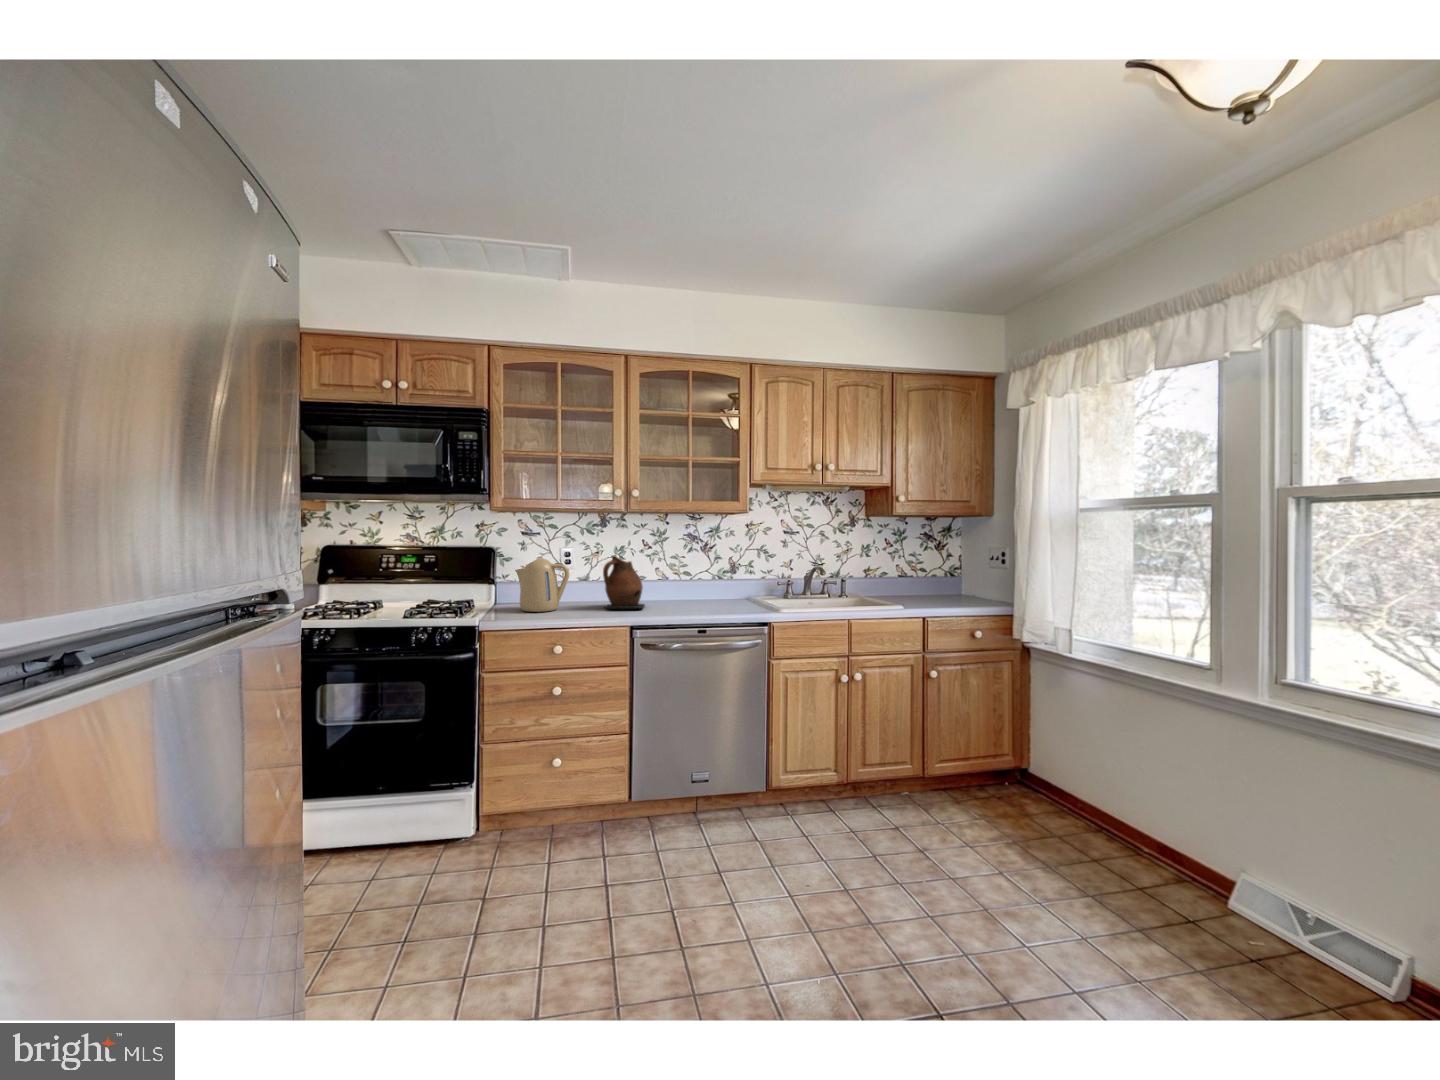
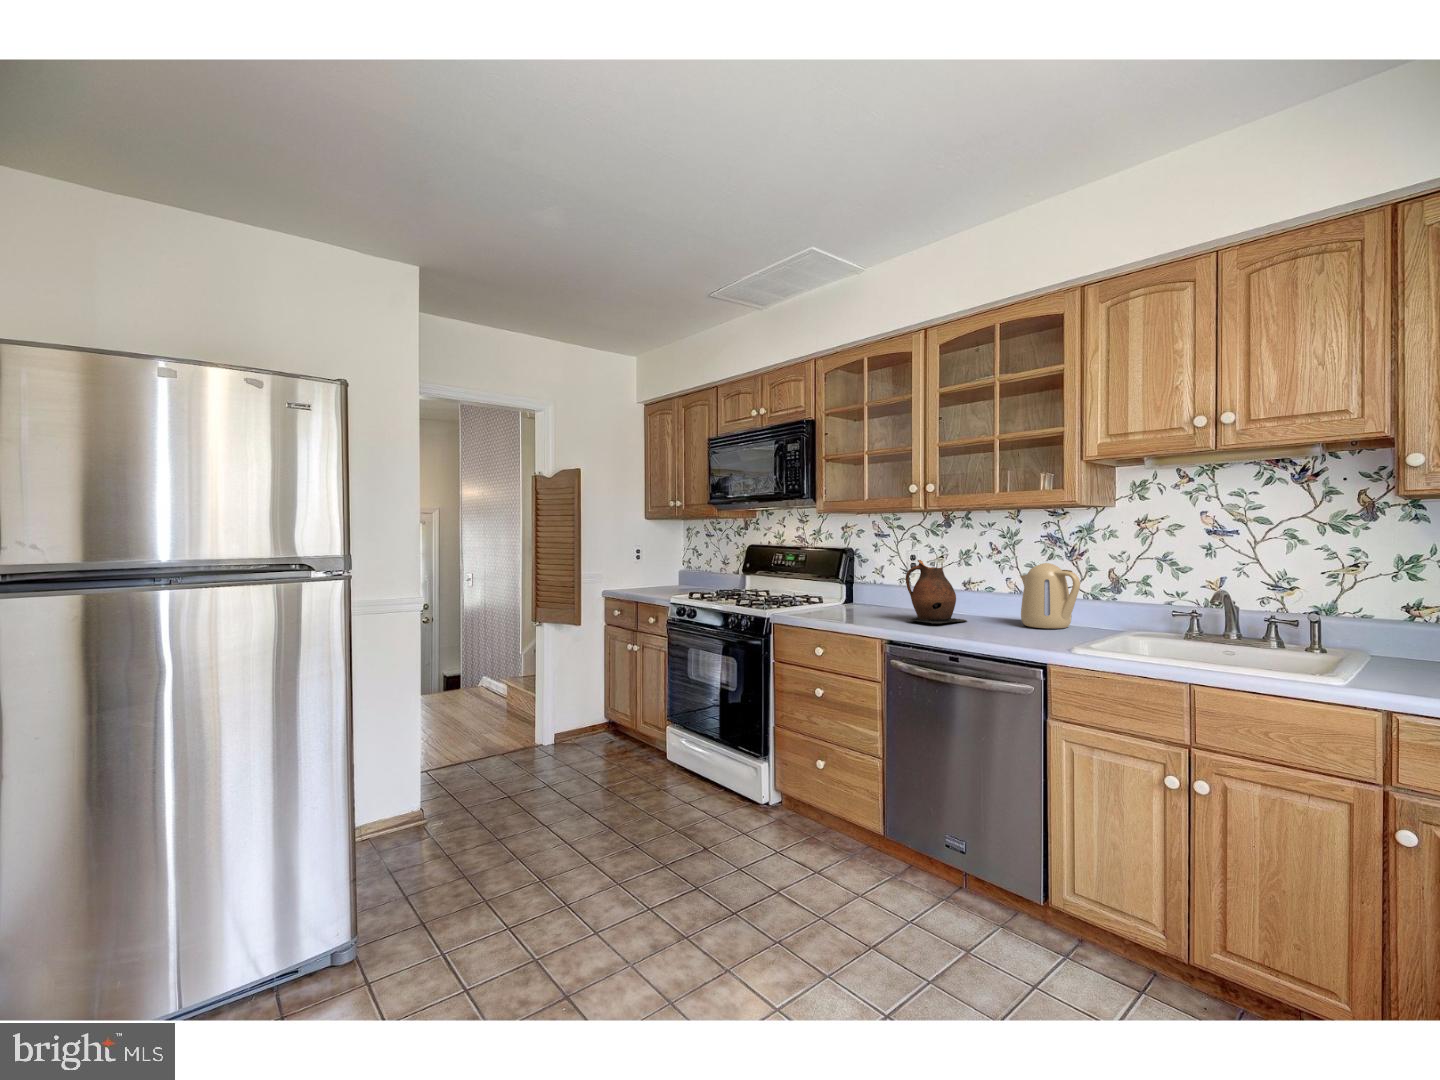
kettle: present [515,558,569,612] -> present [1021,563,1080,628]

